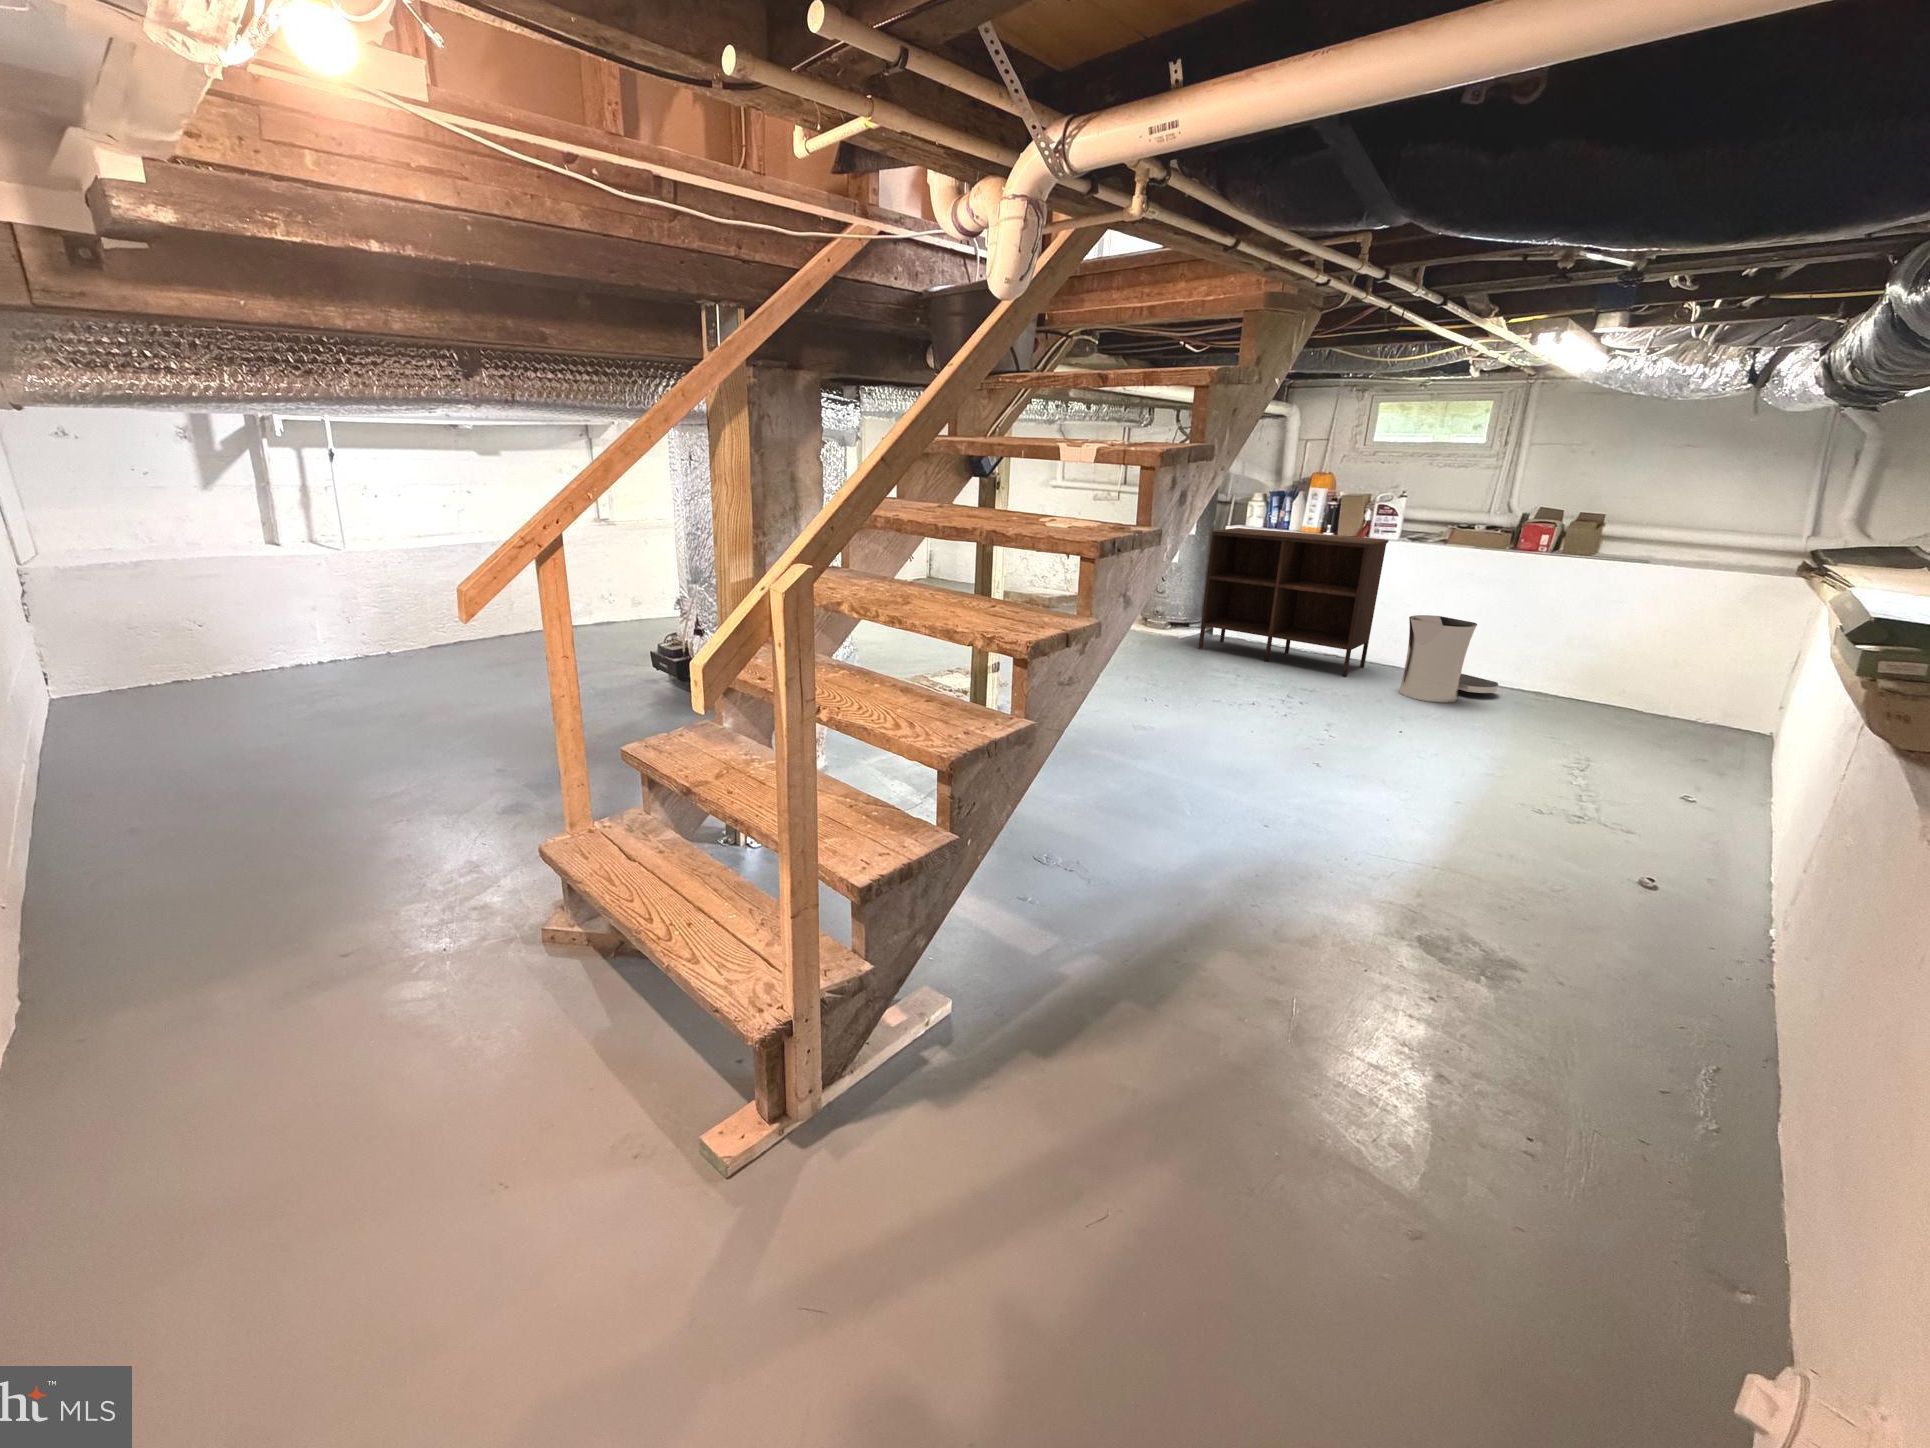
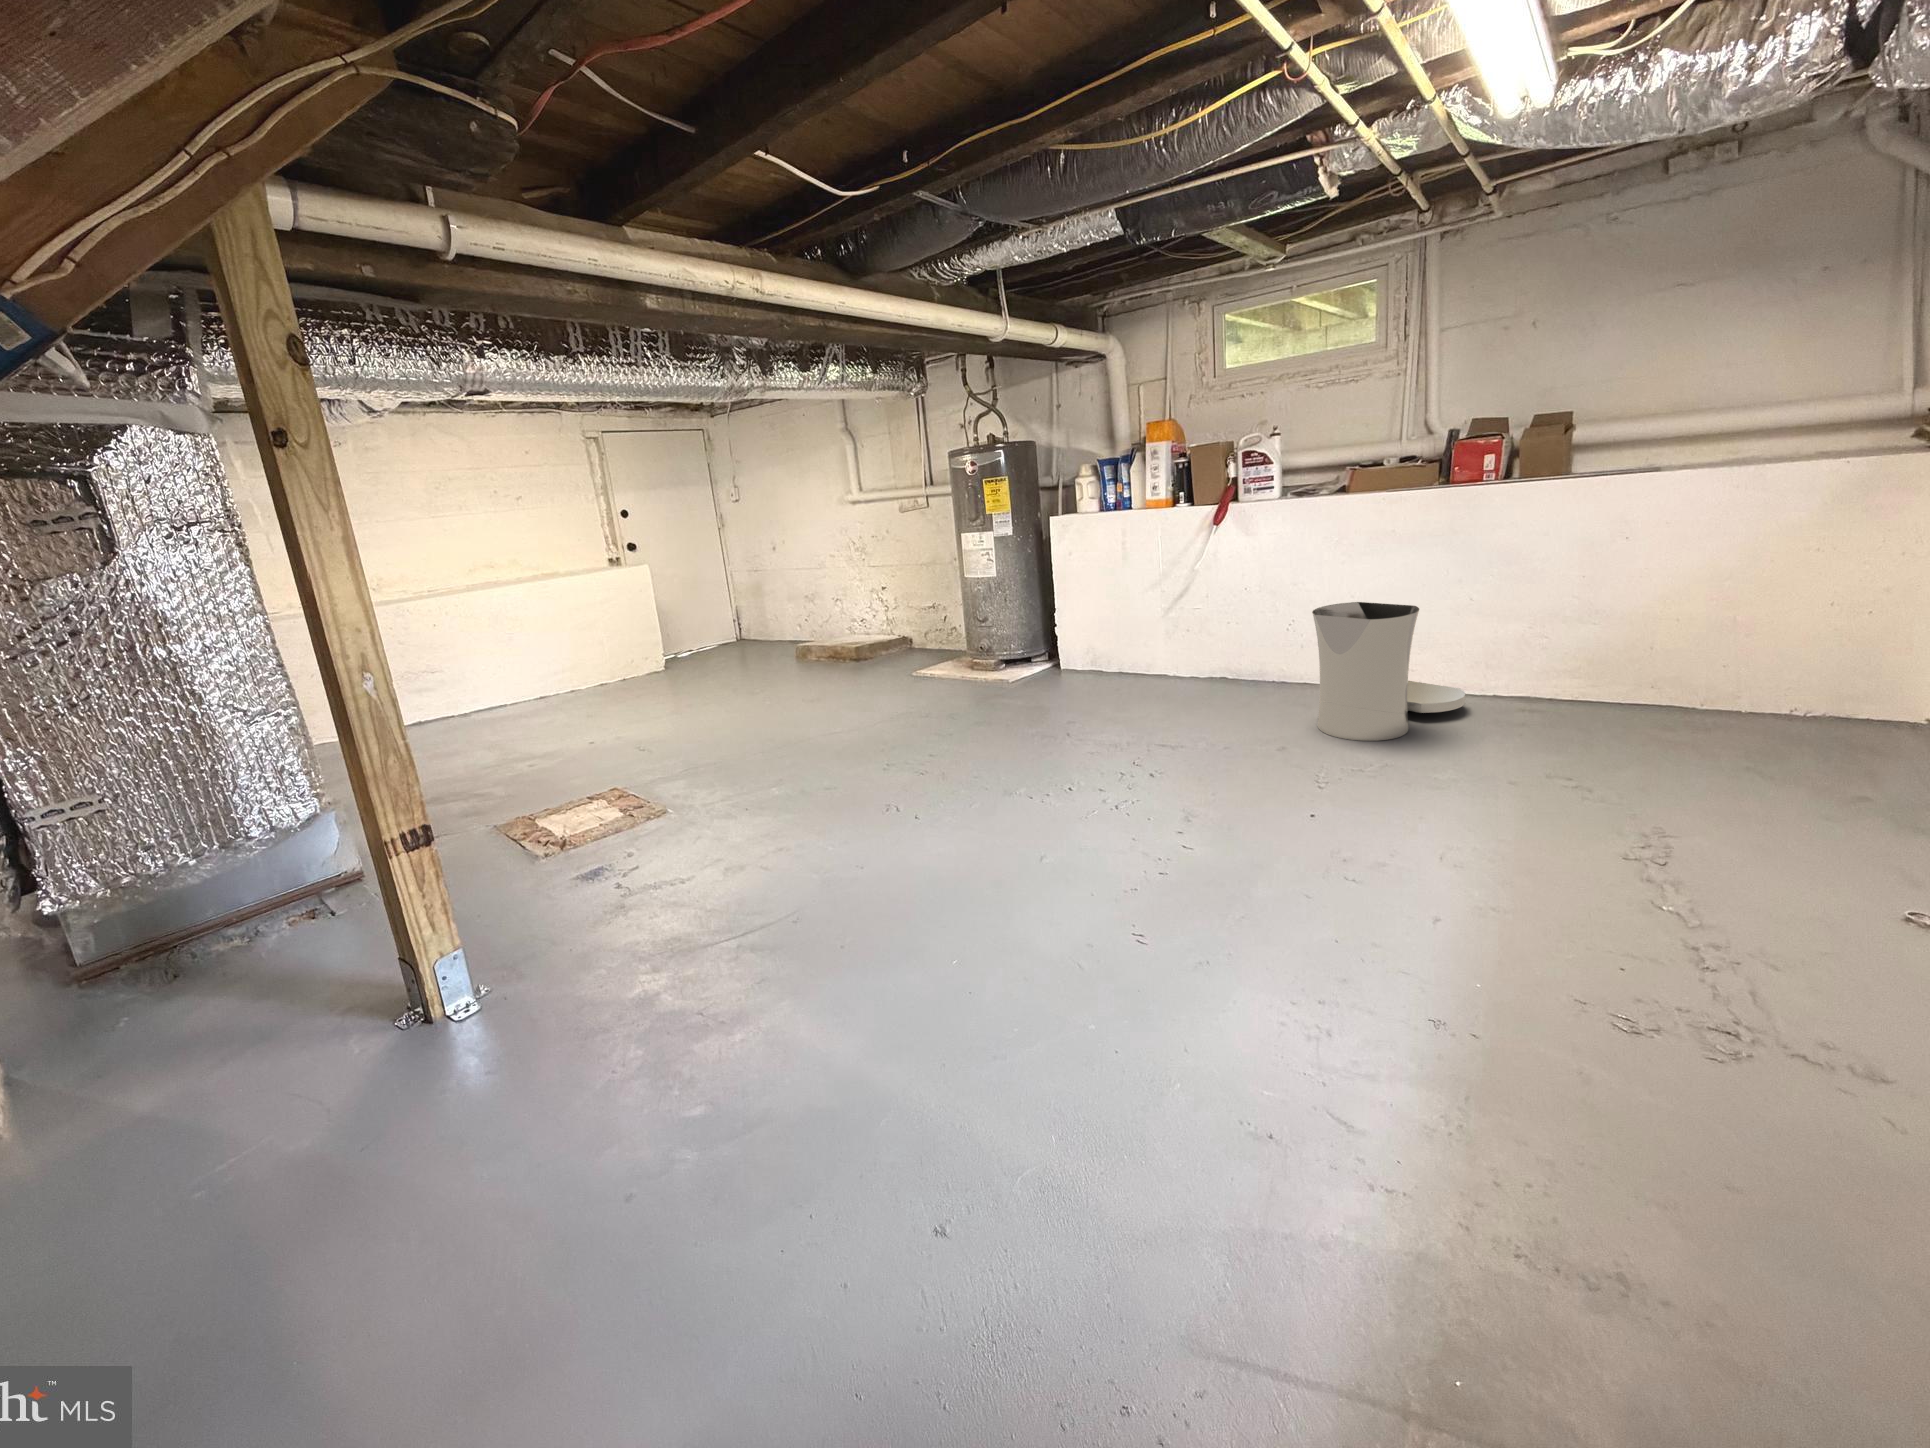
shelving unit: present [1199,528,1389,677] -> none [1021,499,1264,710]

